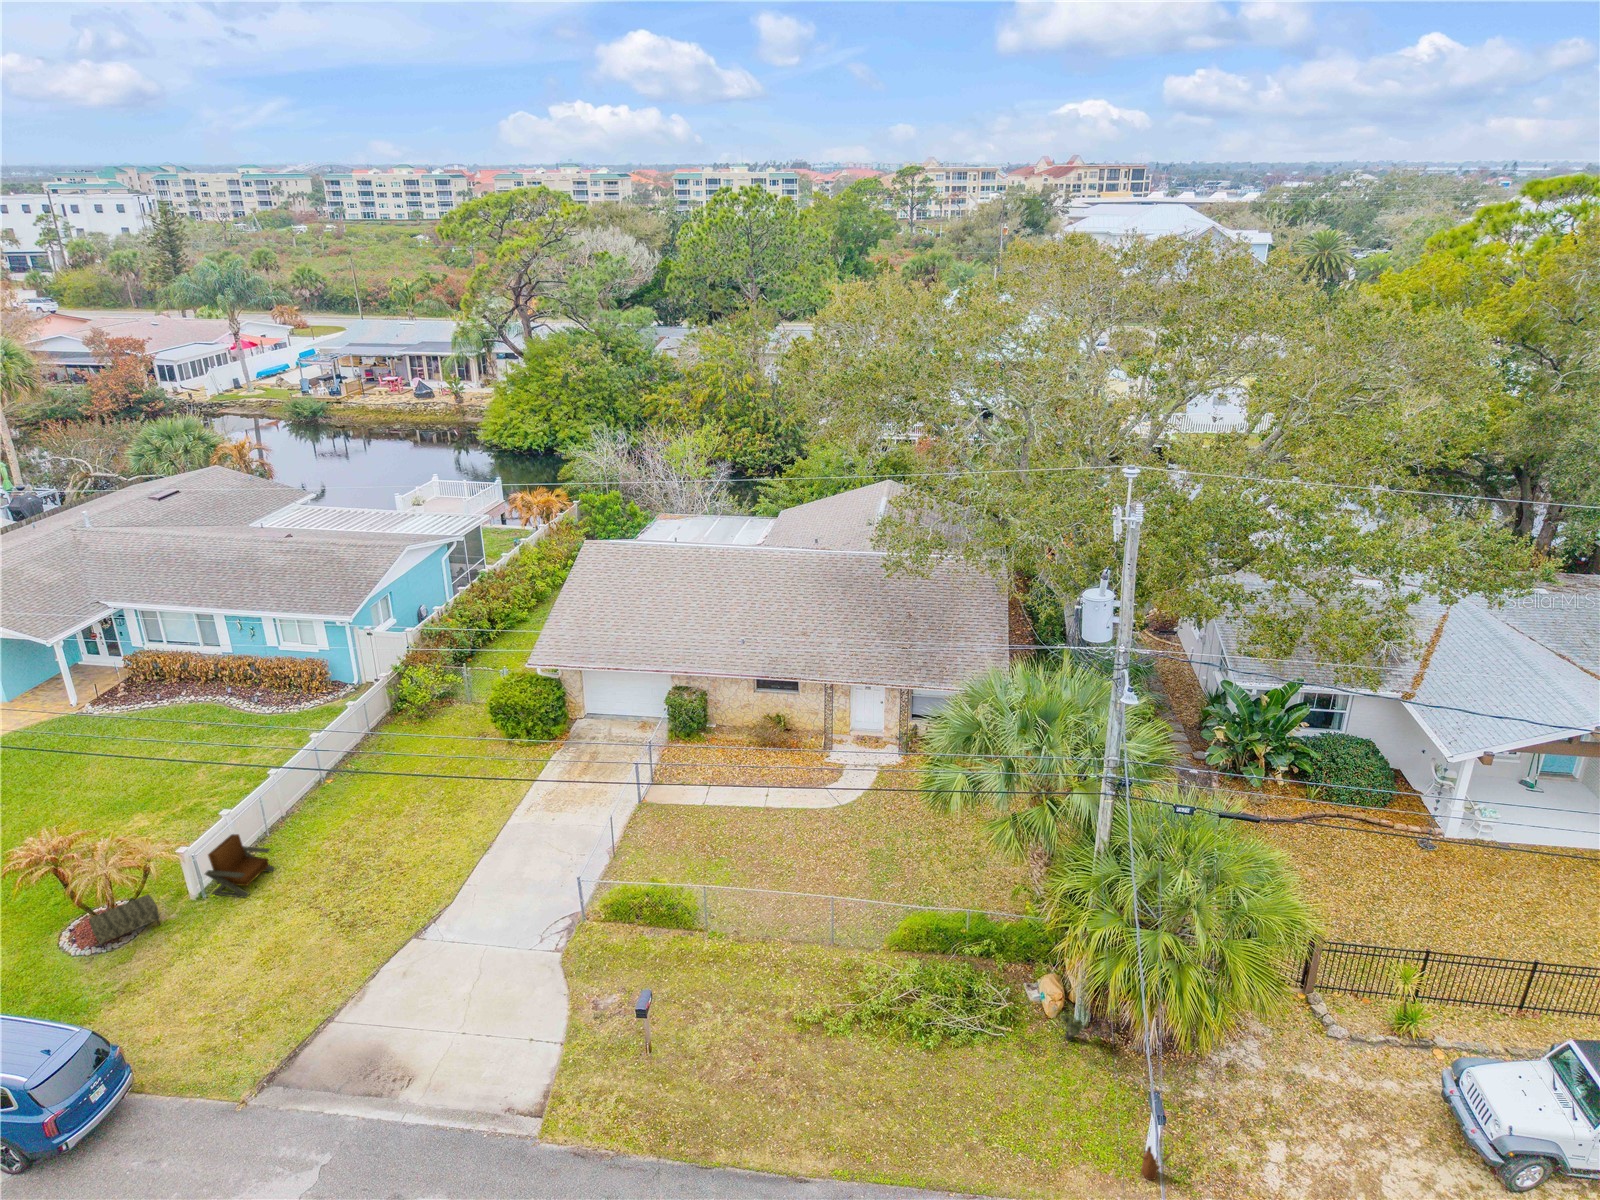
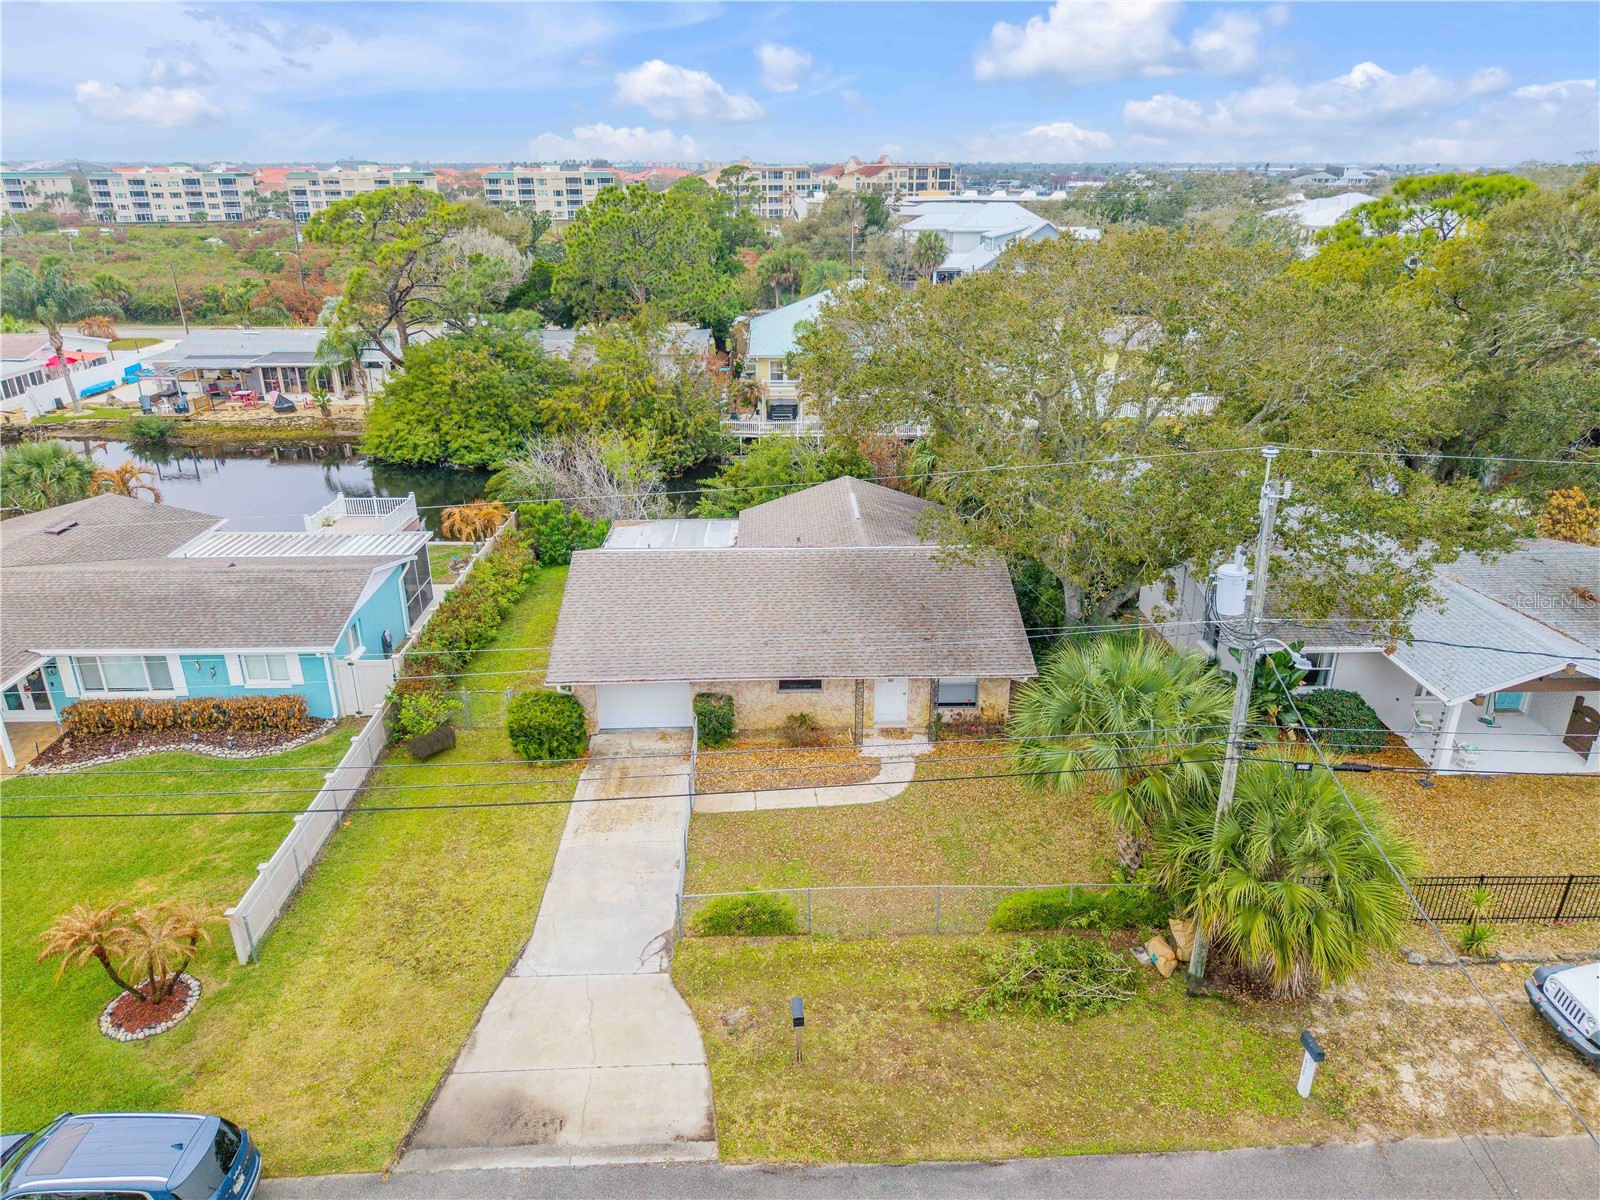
lounge chair: present [205,834,275,898] -> none [253,888,324,957]
bench: present [89,895,160,949] -> present [409,726,456,762]
watering can: present [1140,1146,1173,1180] -> none [1300,1083,1332,1115]

